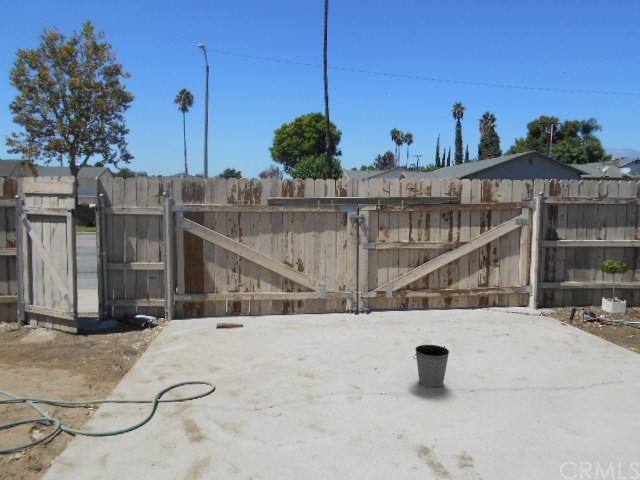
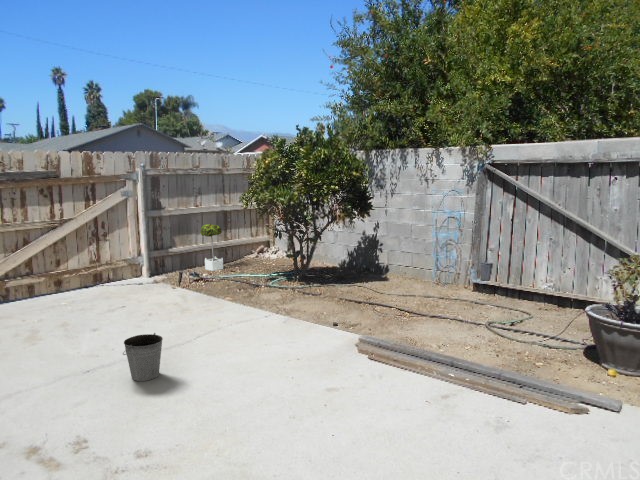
bucket: present [415,345,449,387] -> present [123,333,163,381]

